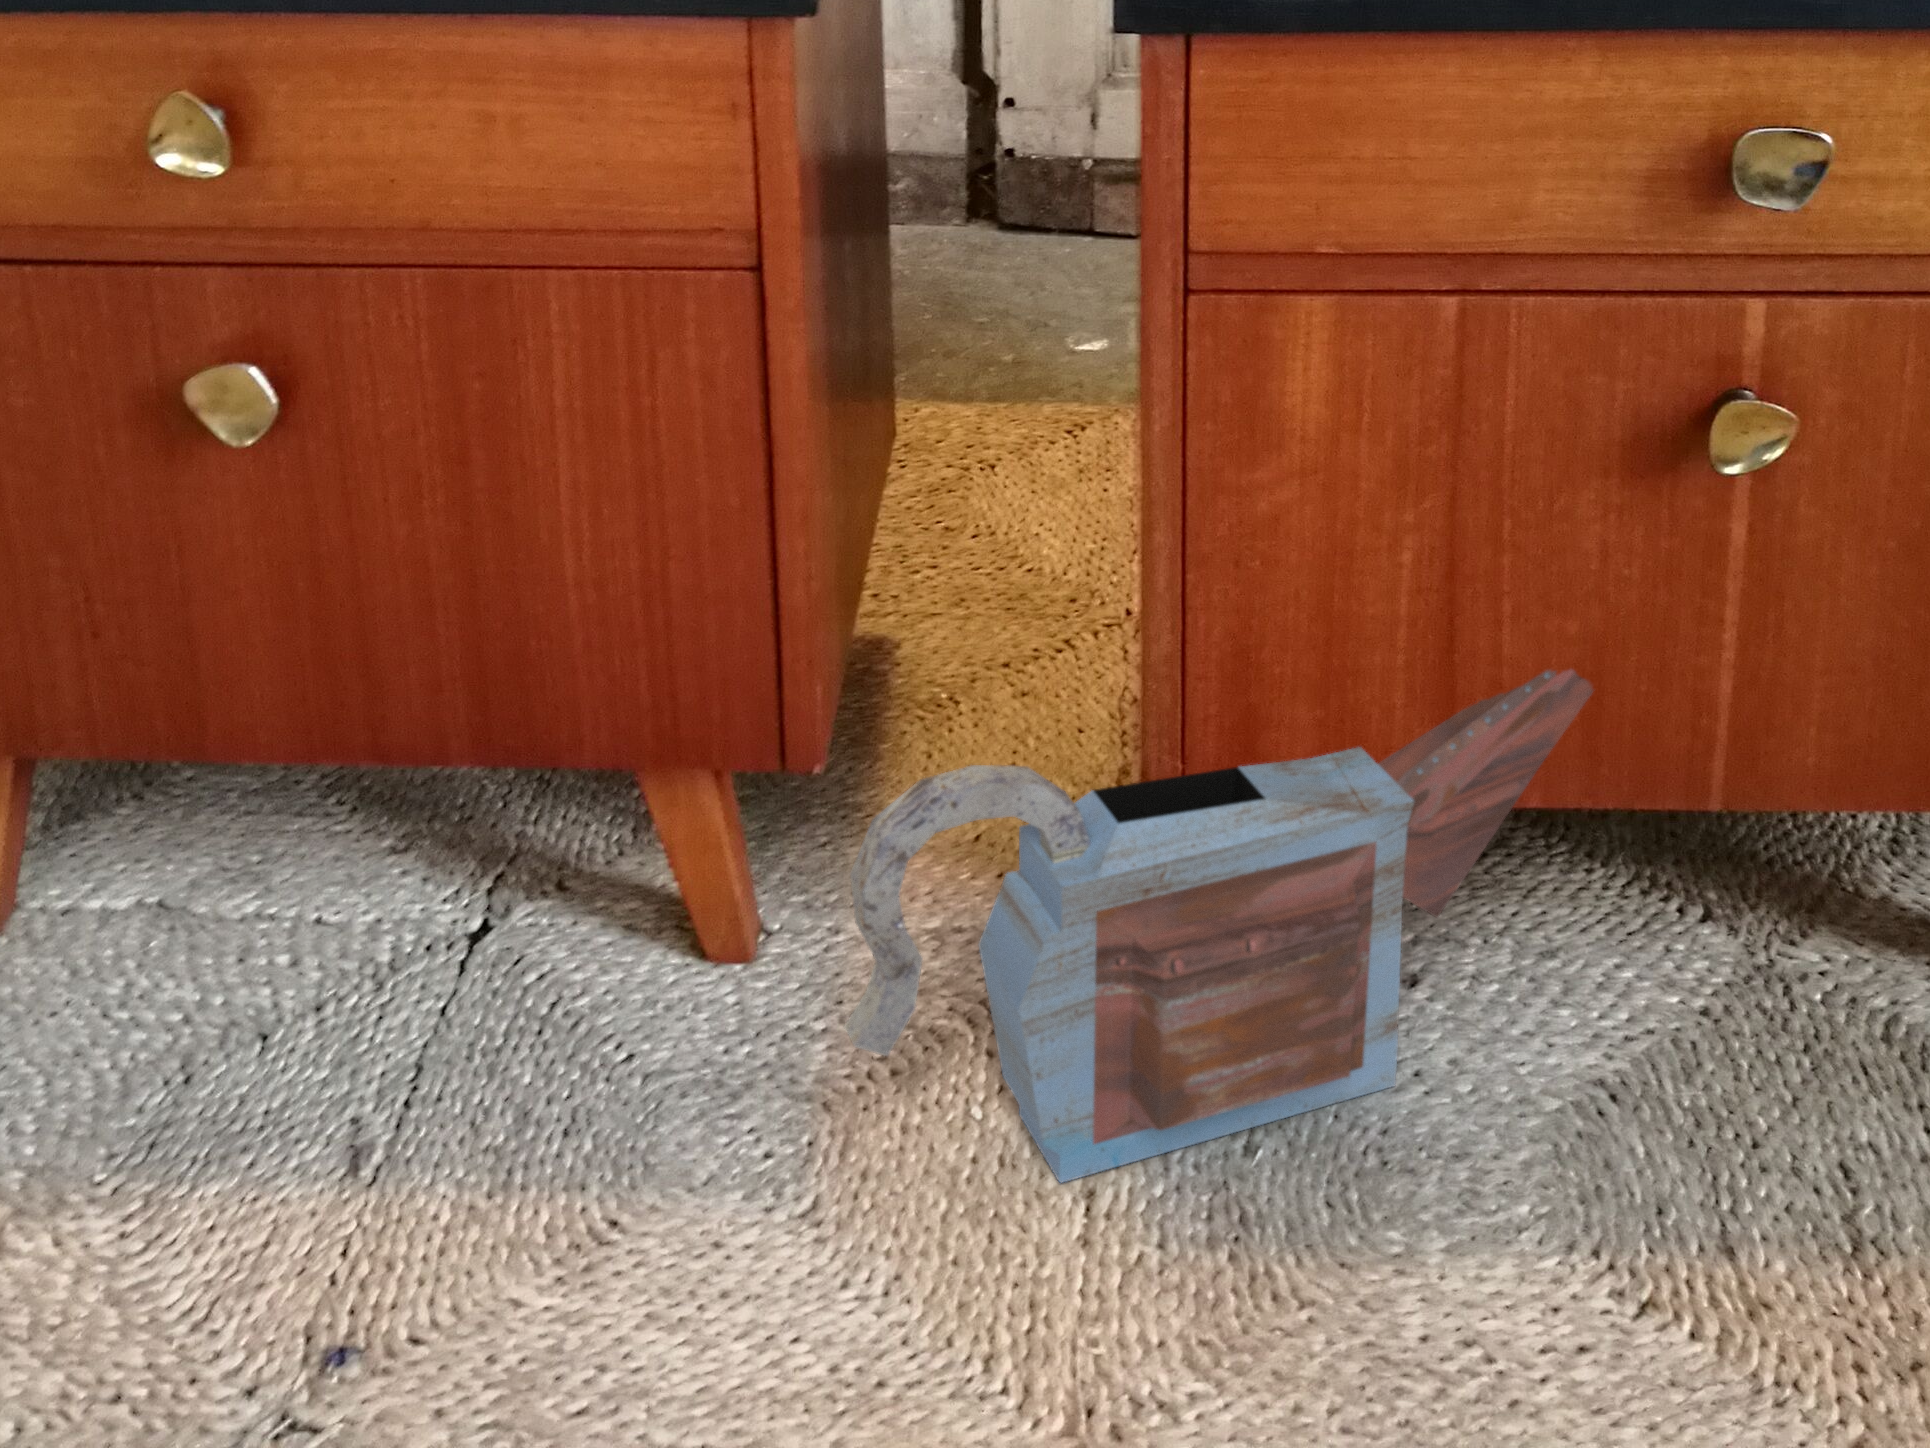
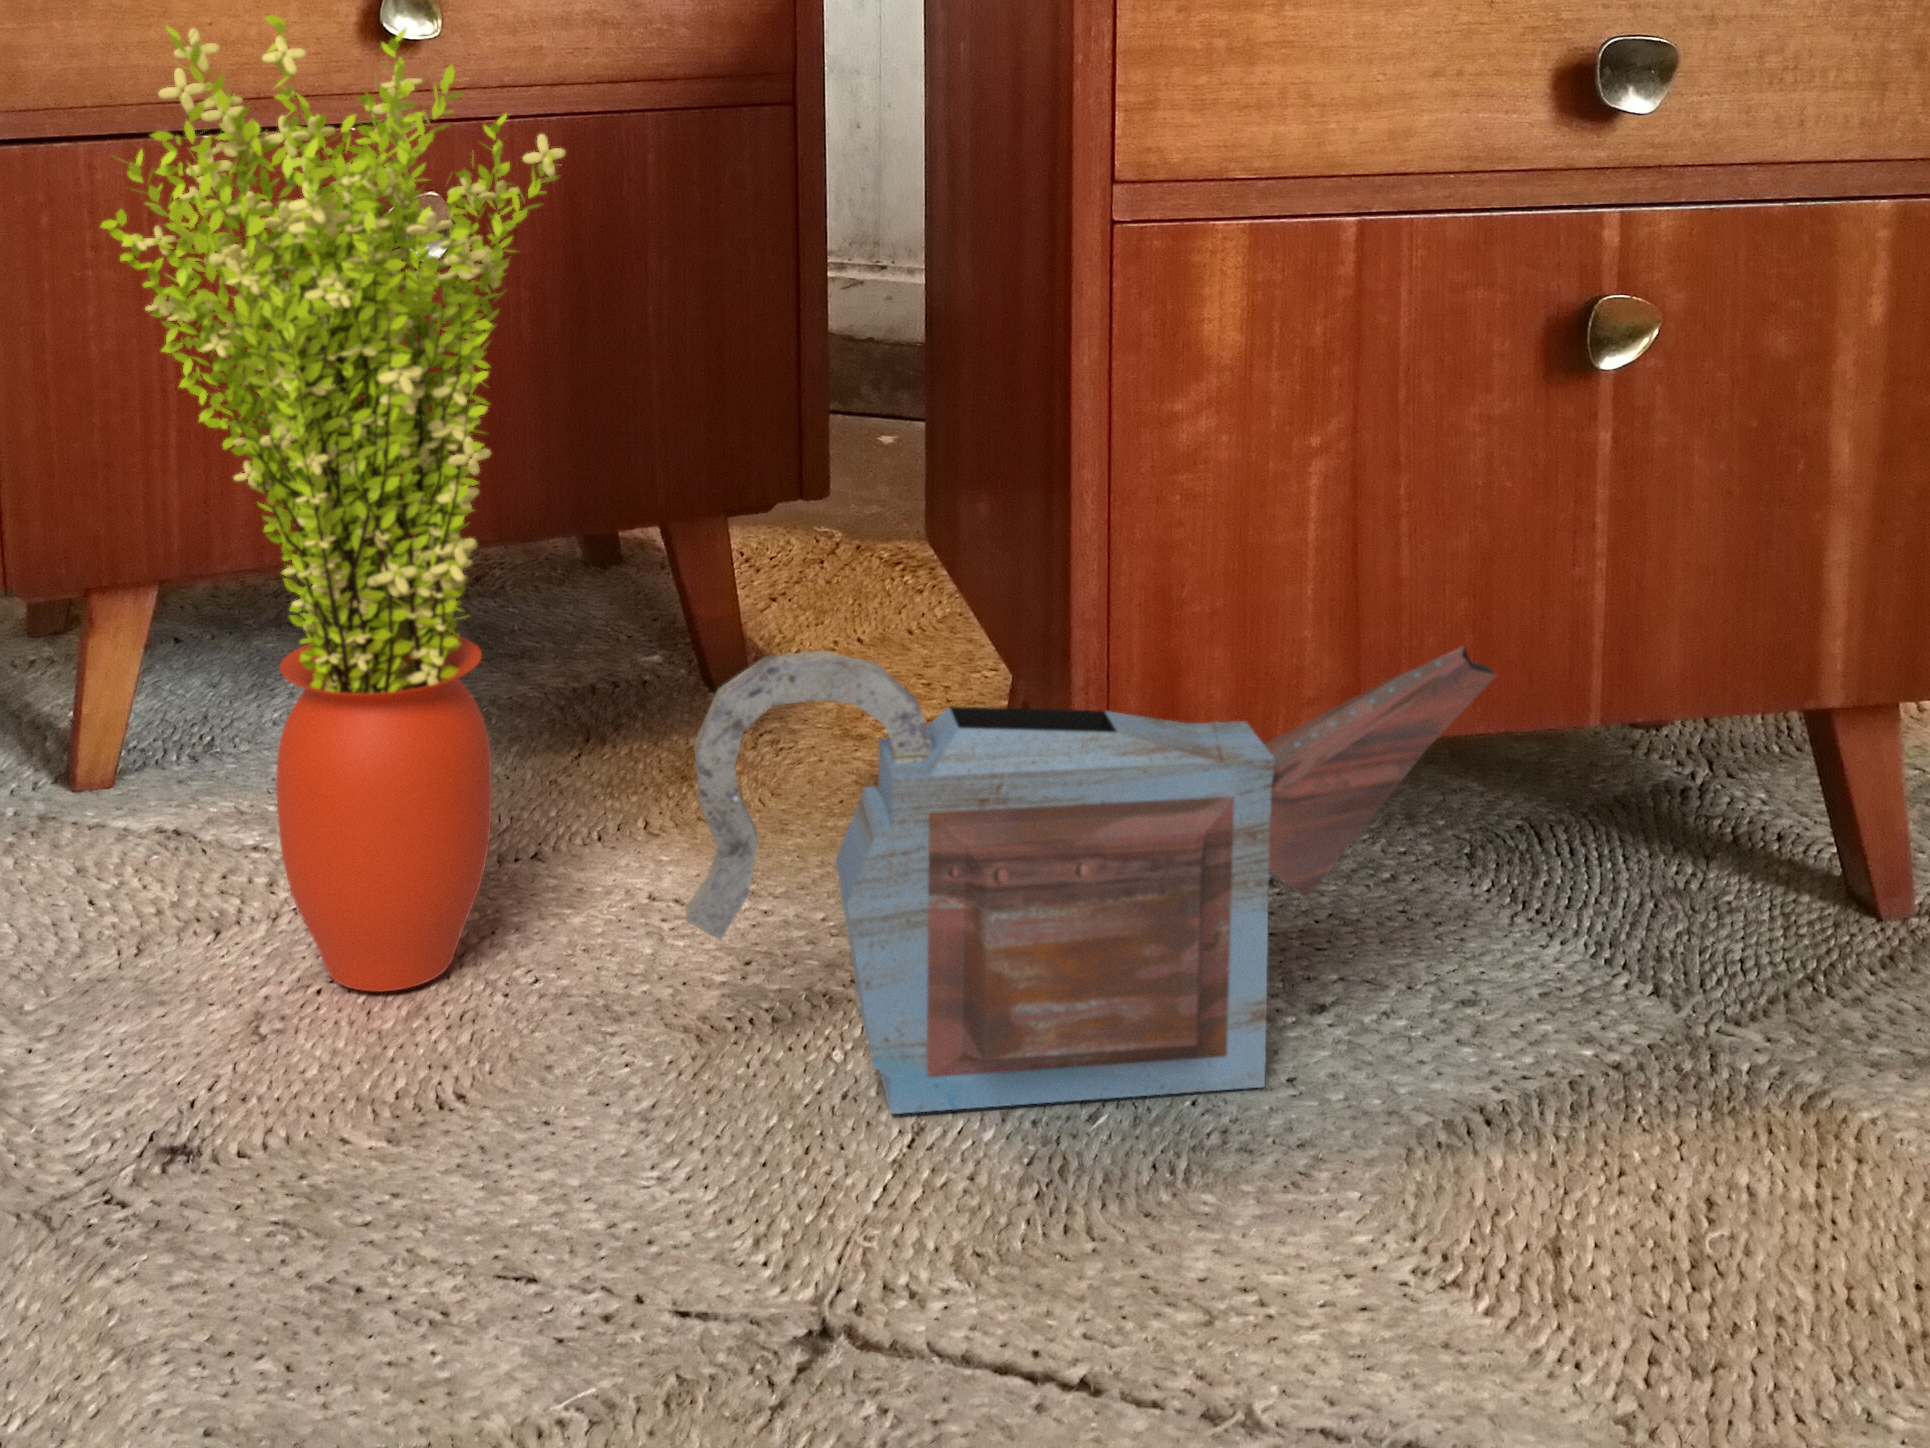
potted plant: none [123,114,632,1105] -> present [101,15,566,992]

